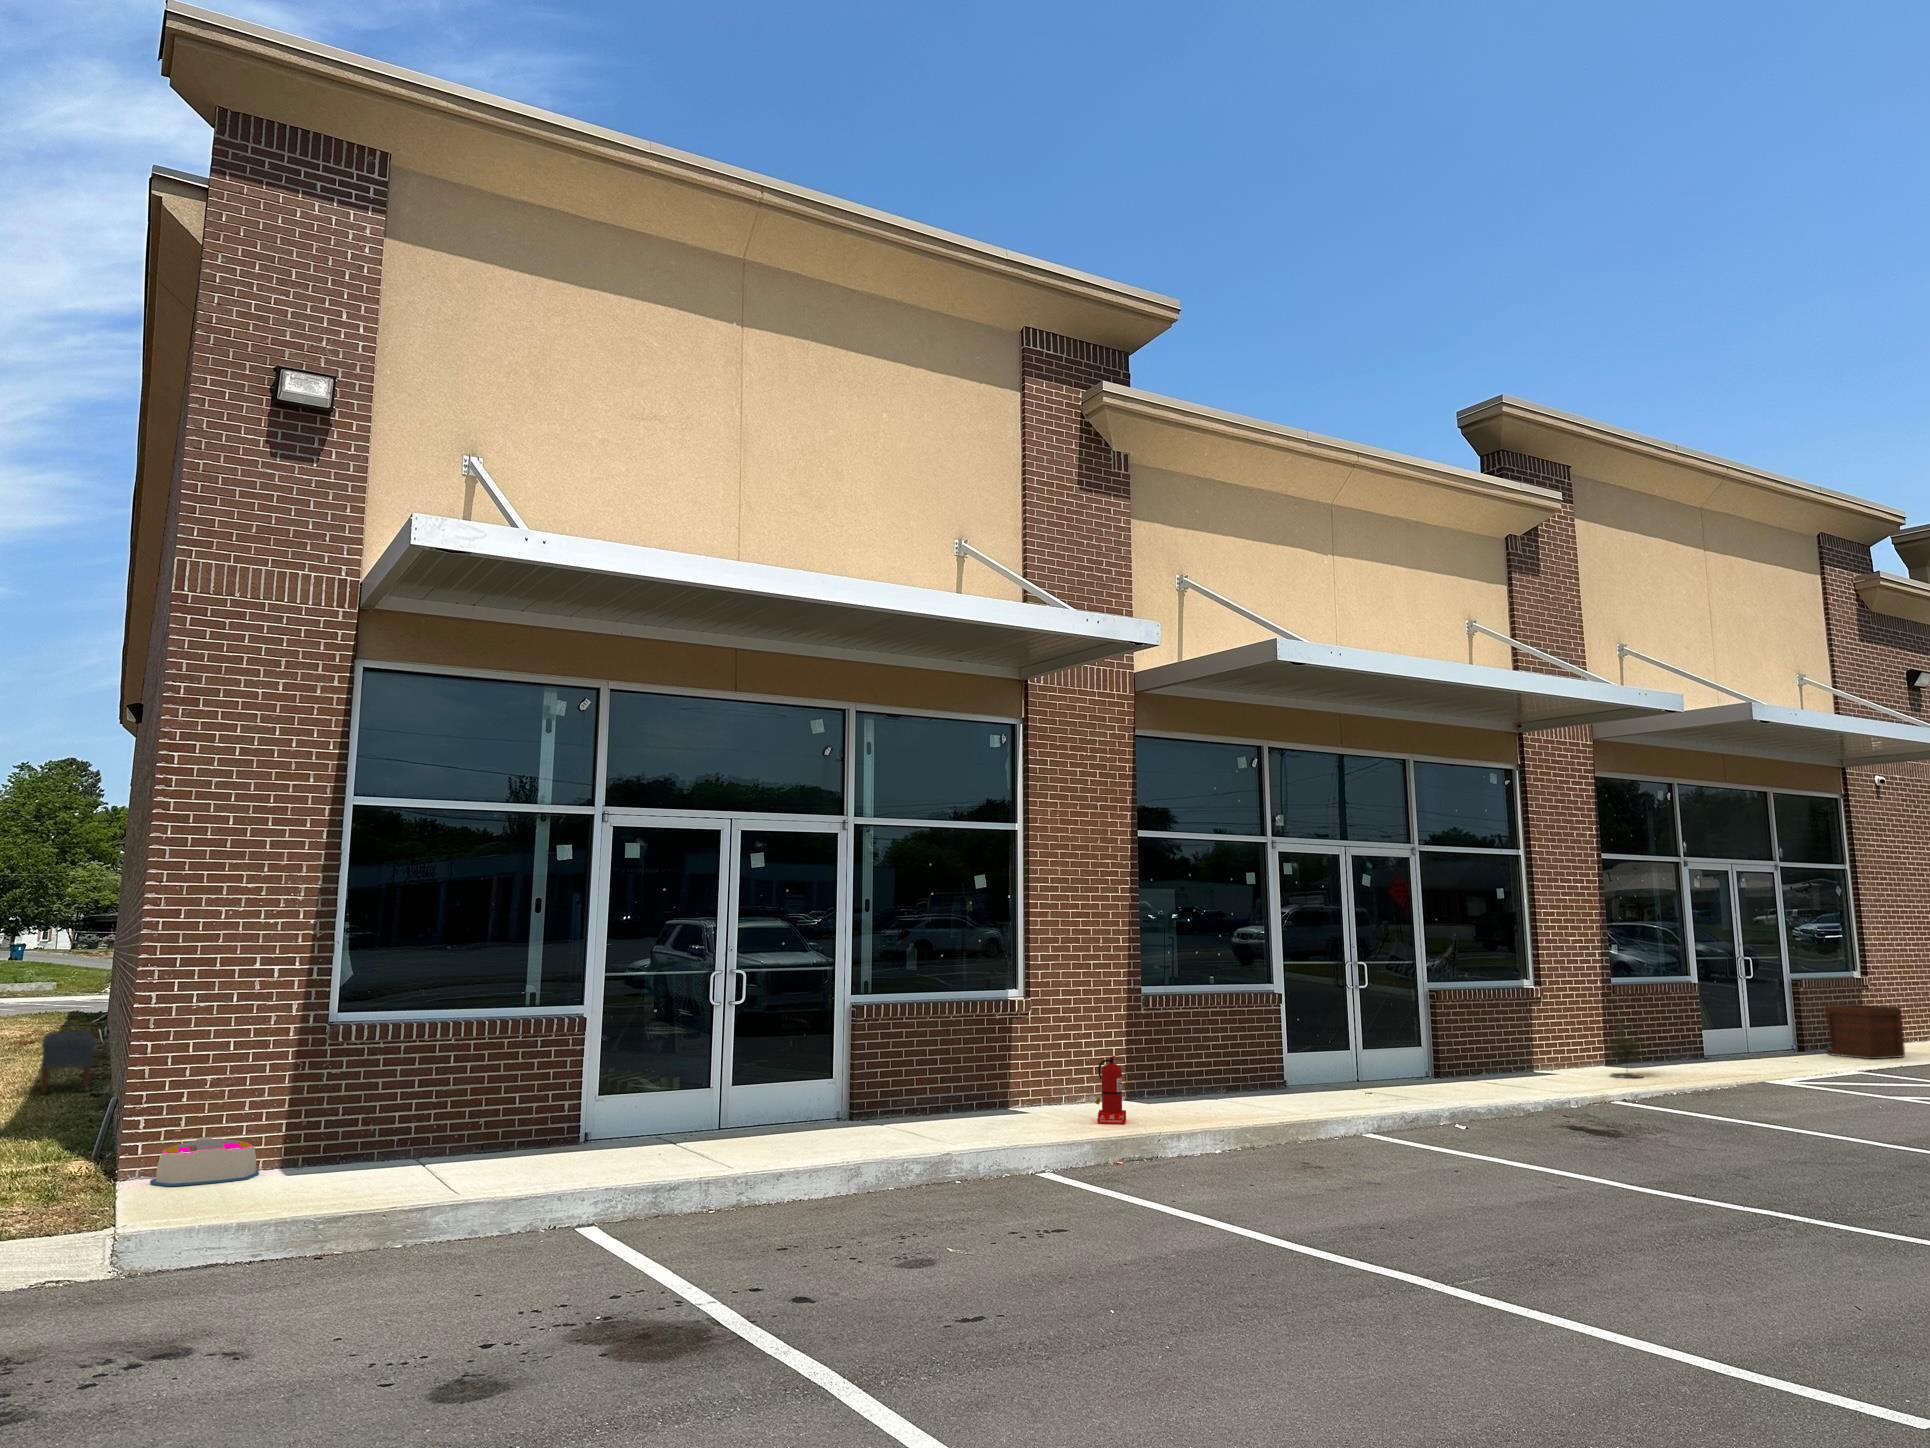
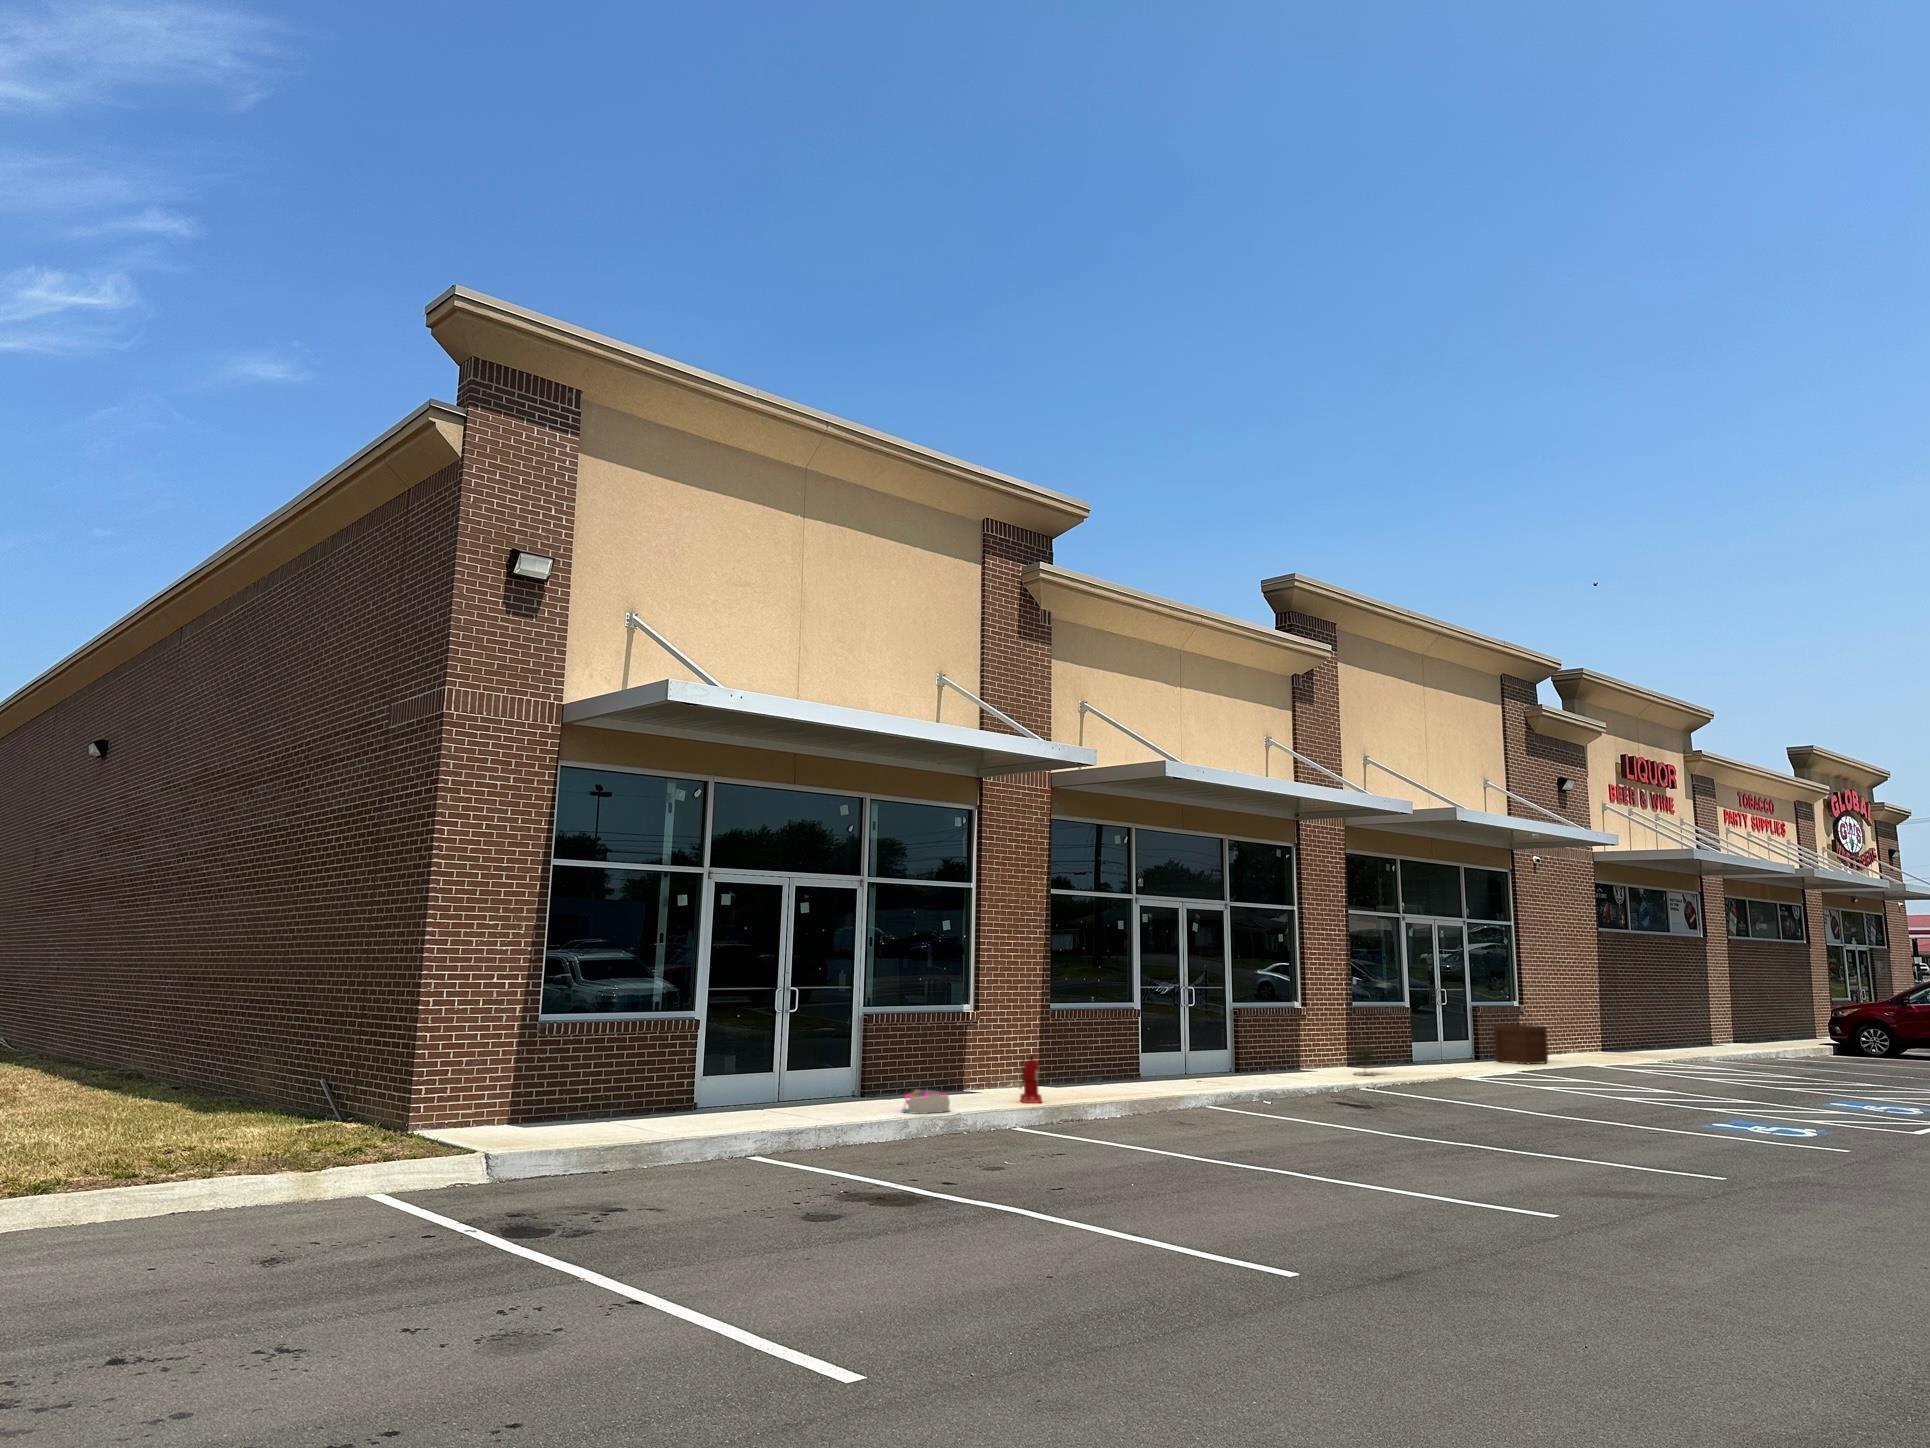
bench: present [41,1031,95,1094] -> none [130,1037,198,1088]
storage bin: present [150,1137,259,1186] -> present [902,1090,950,1114]

